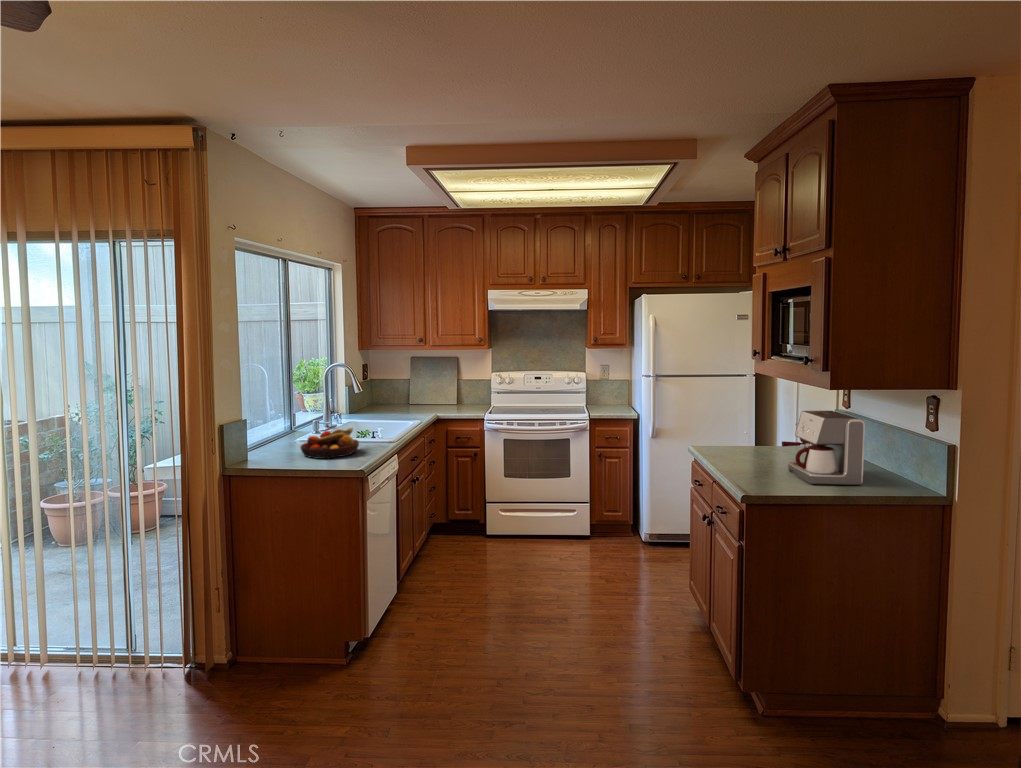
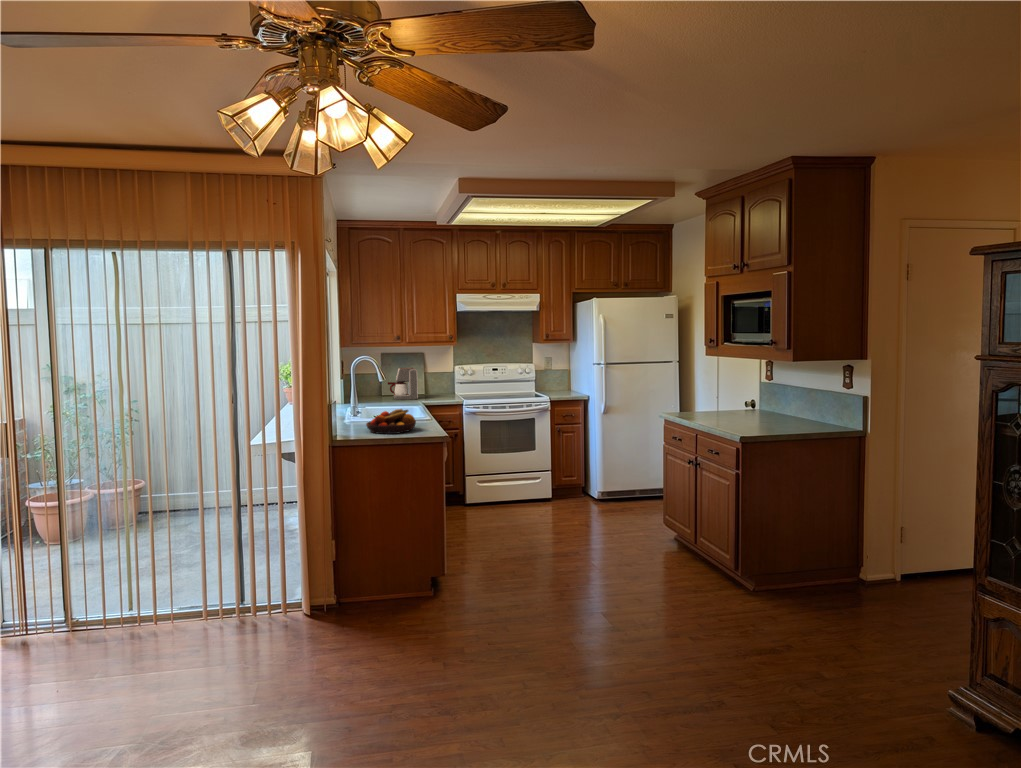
coffee maker: present [782,411,865,485] -> present [388,367,418,400]

